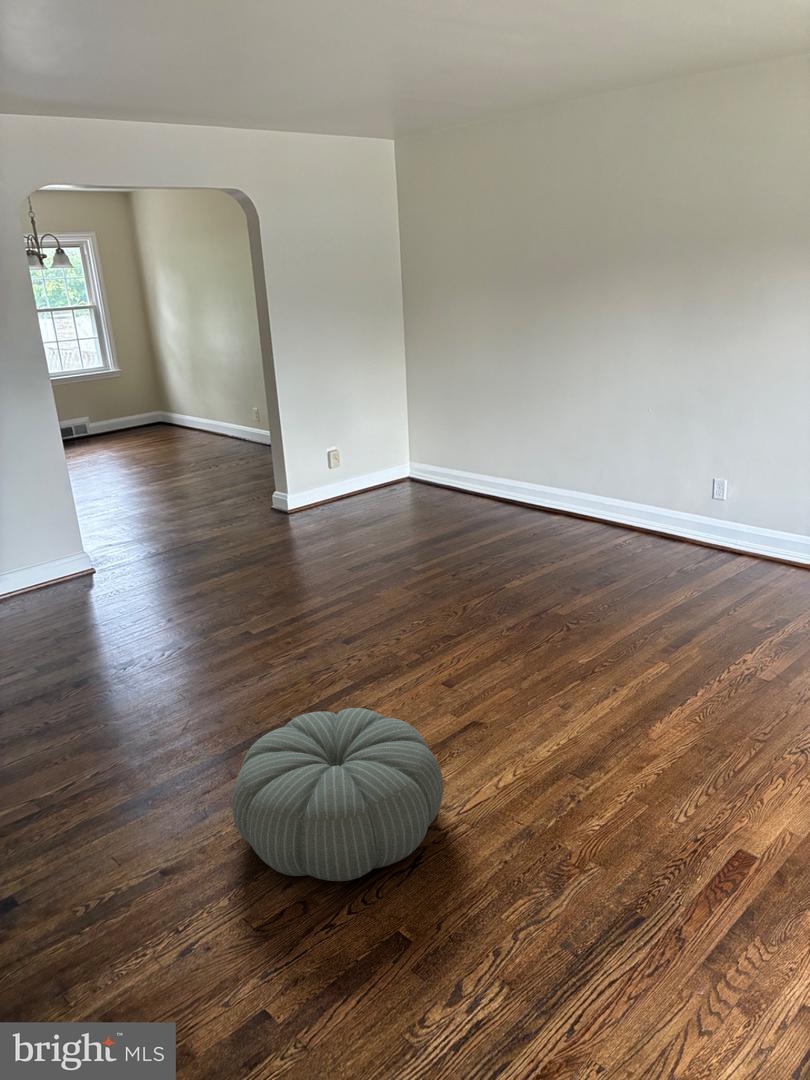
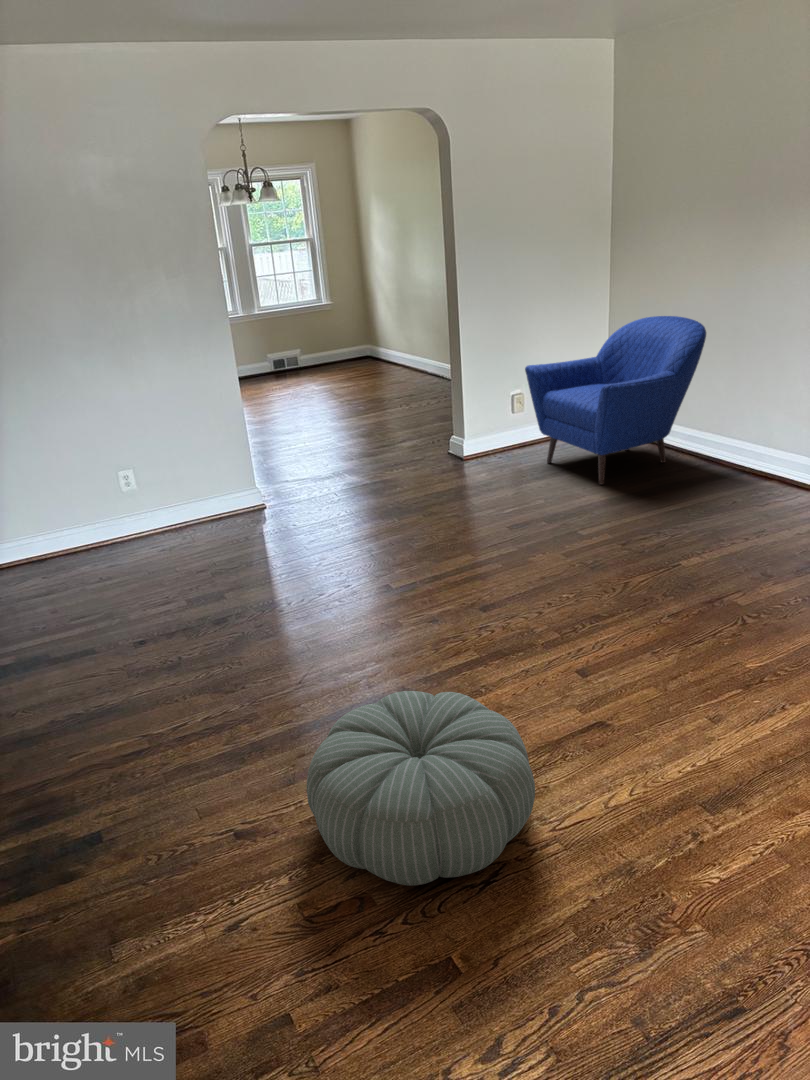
armchair: none [344,377,500,528] -> present [525,316,706,484]

